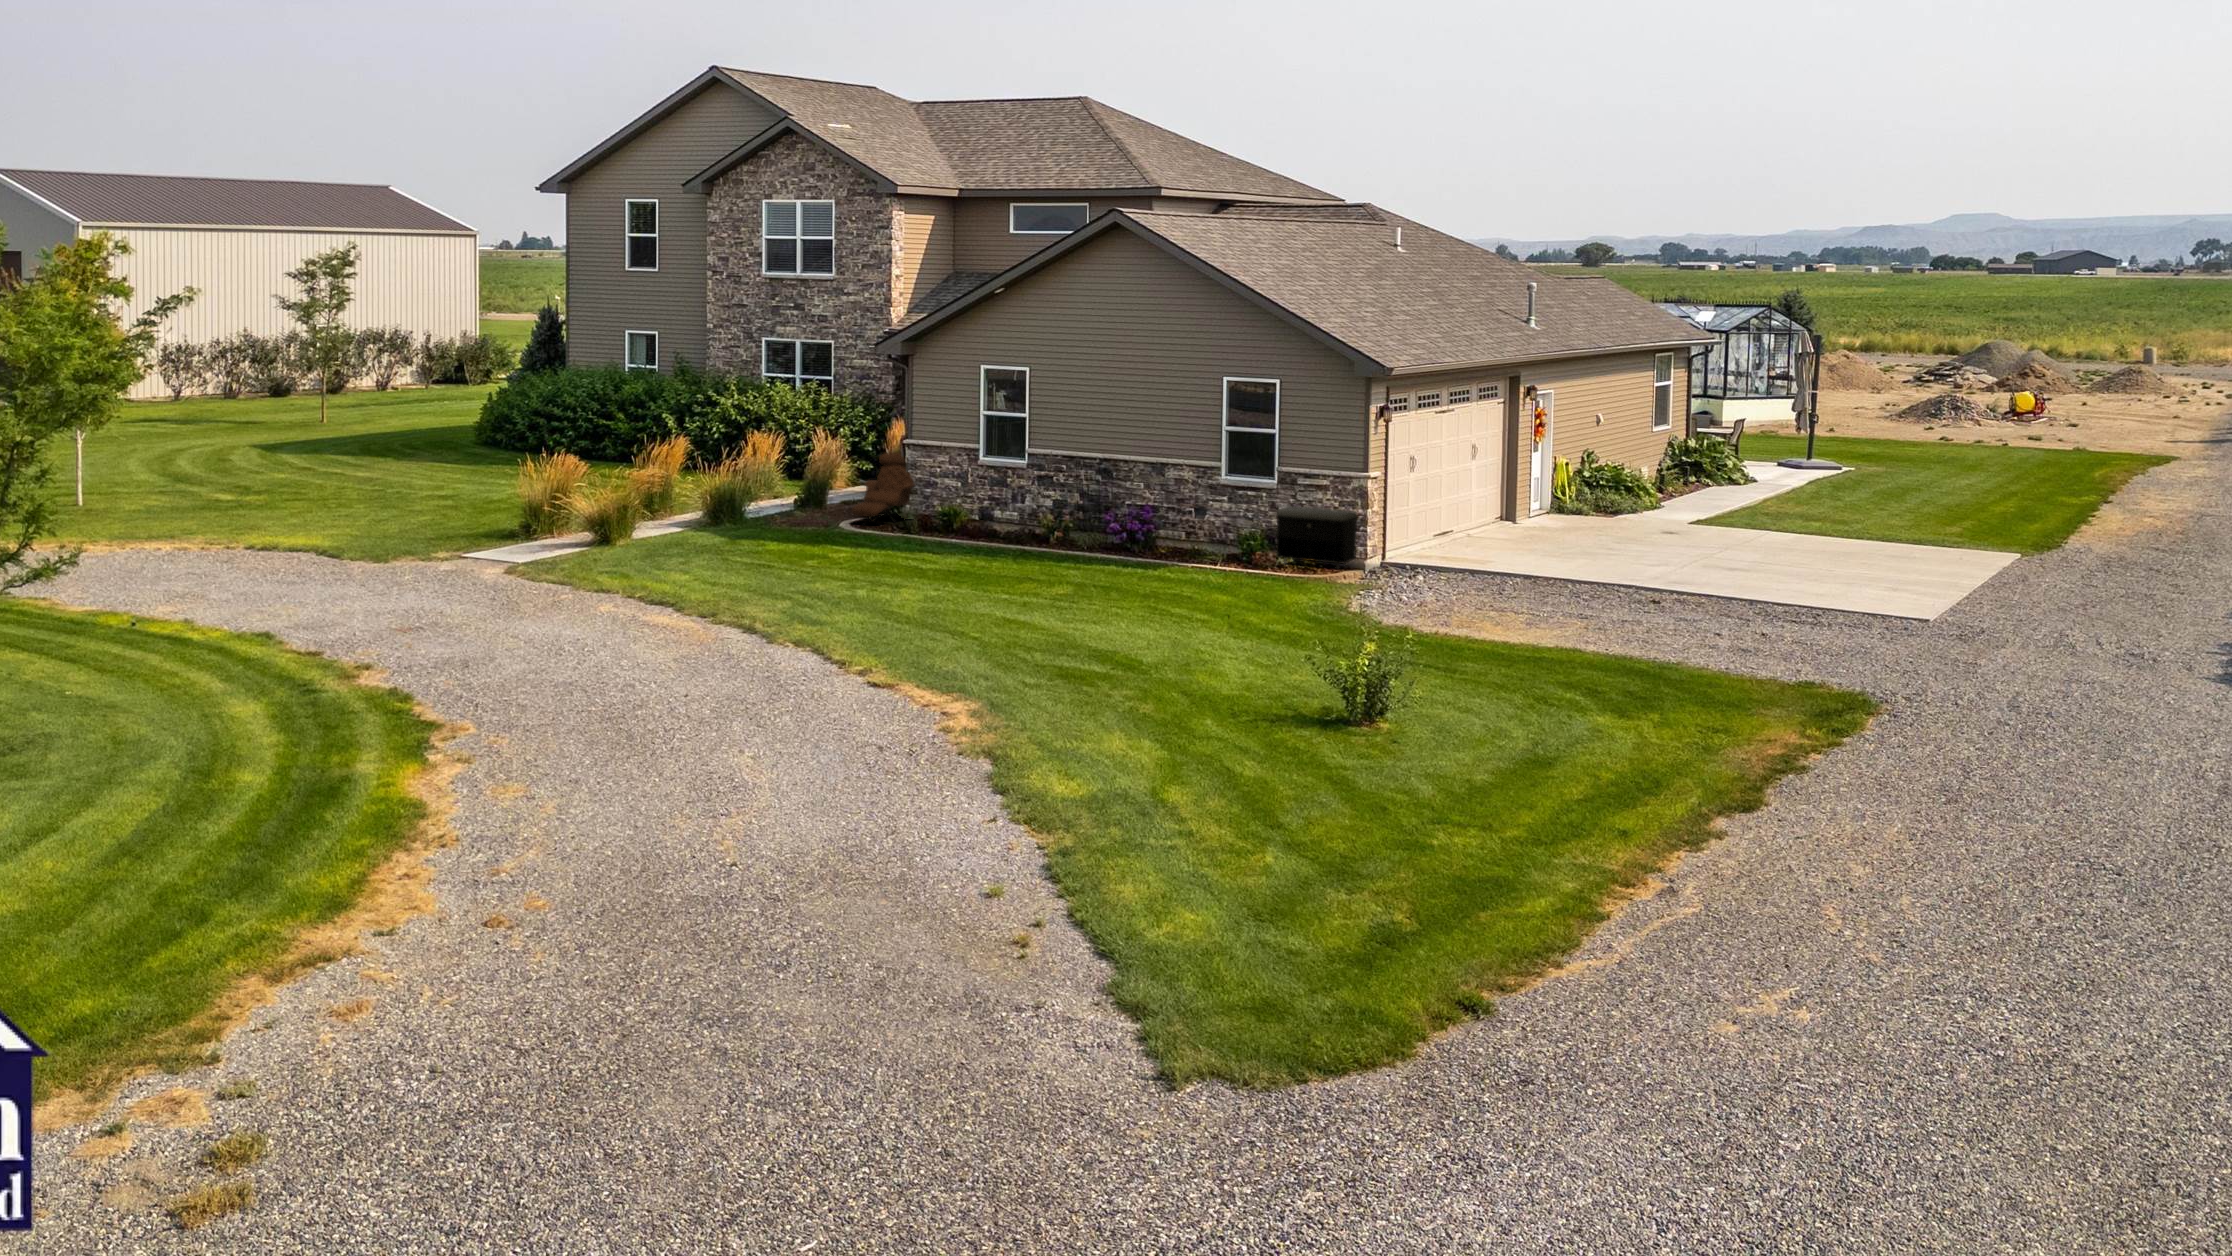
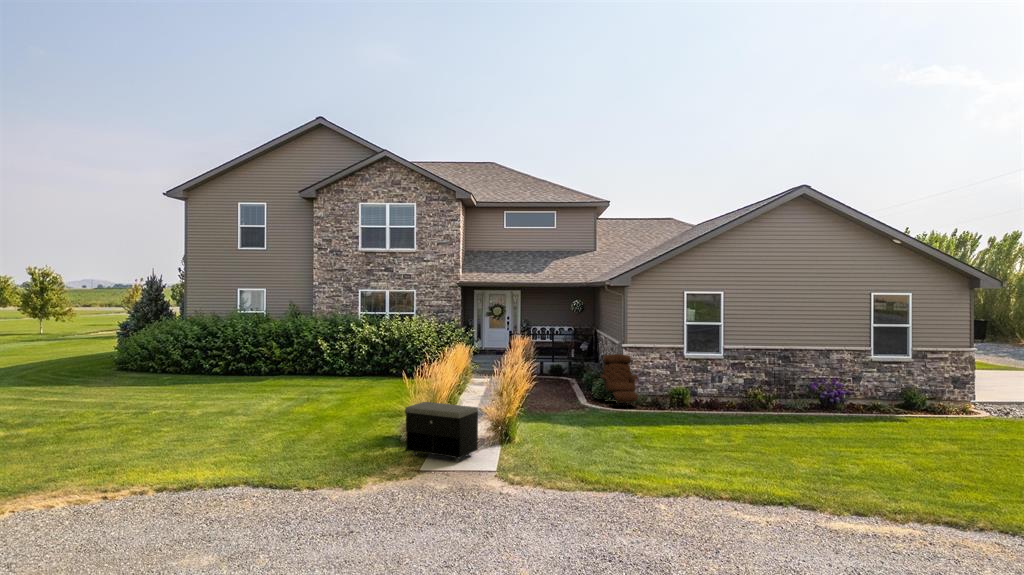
storage bench: present [1277,506,1357,568] -> present [405,402,478,462]

